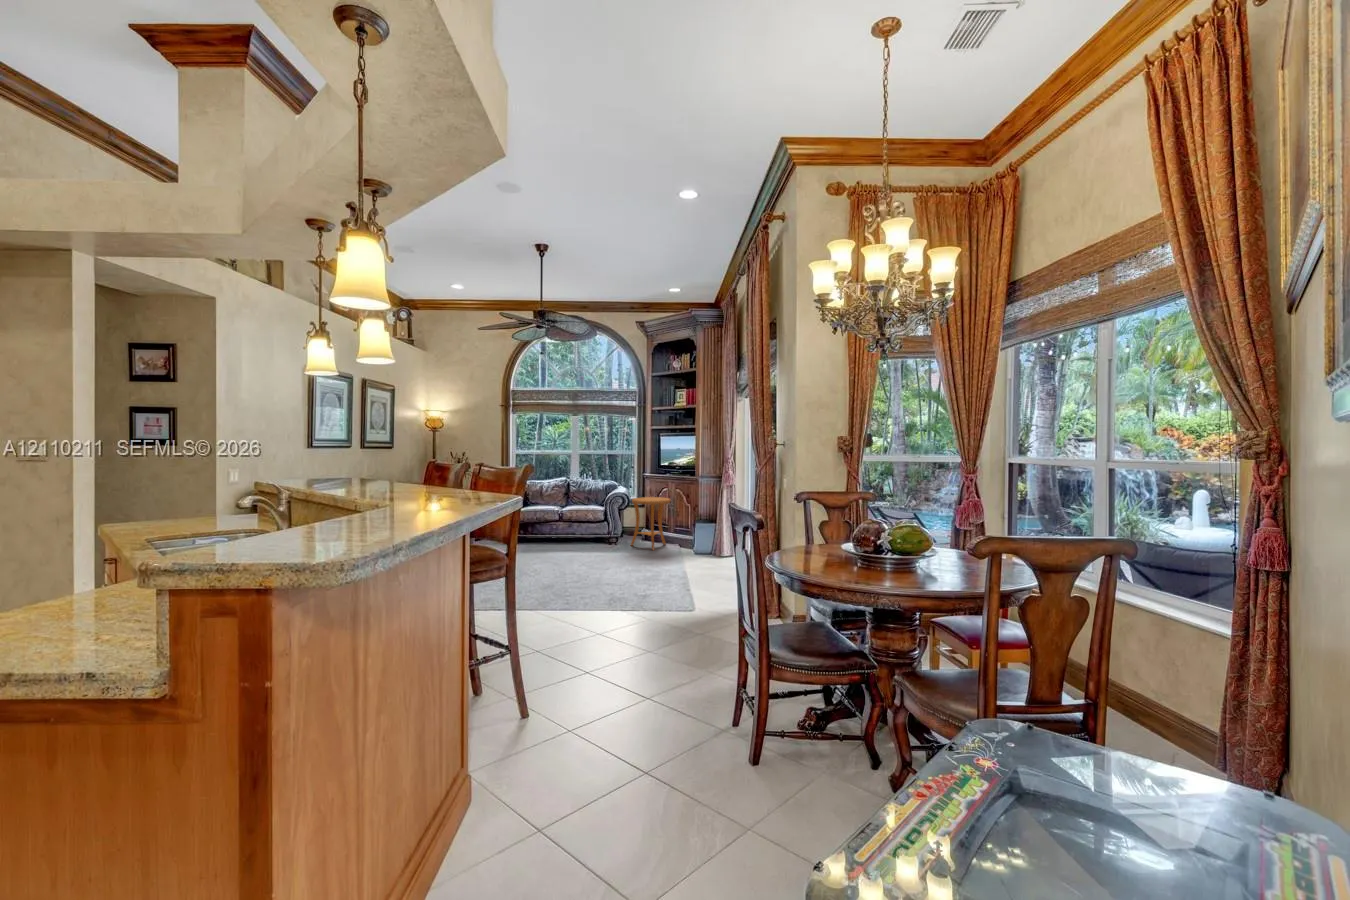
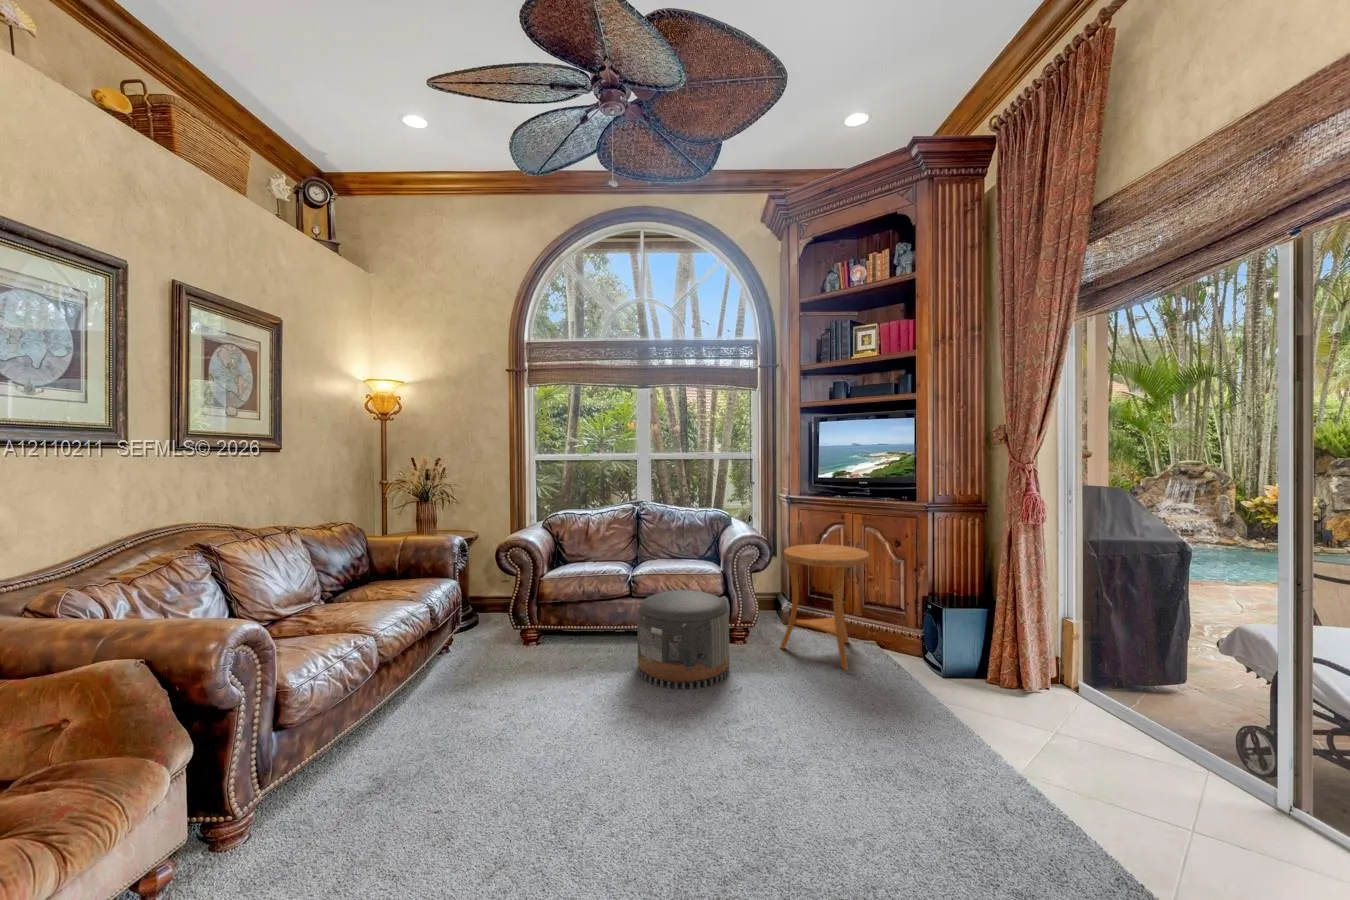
pouf: none [559,516,601,554] -> present [637,590,729,689]

